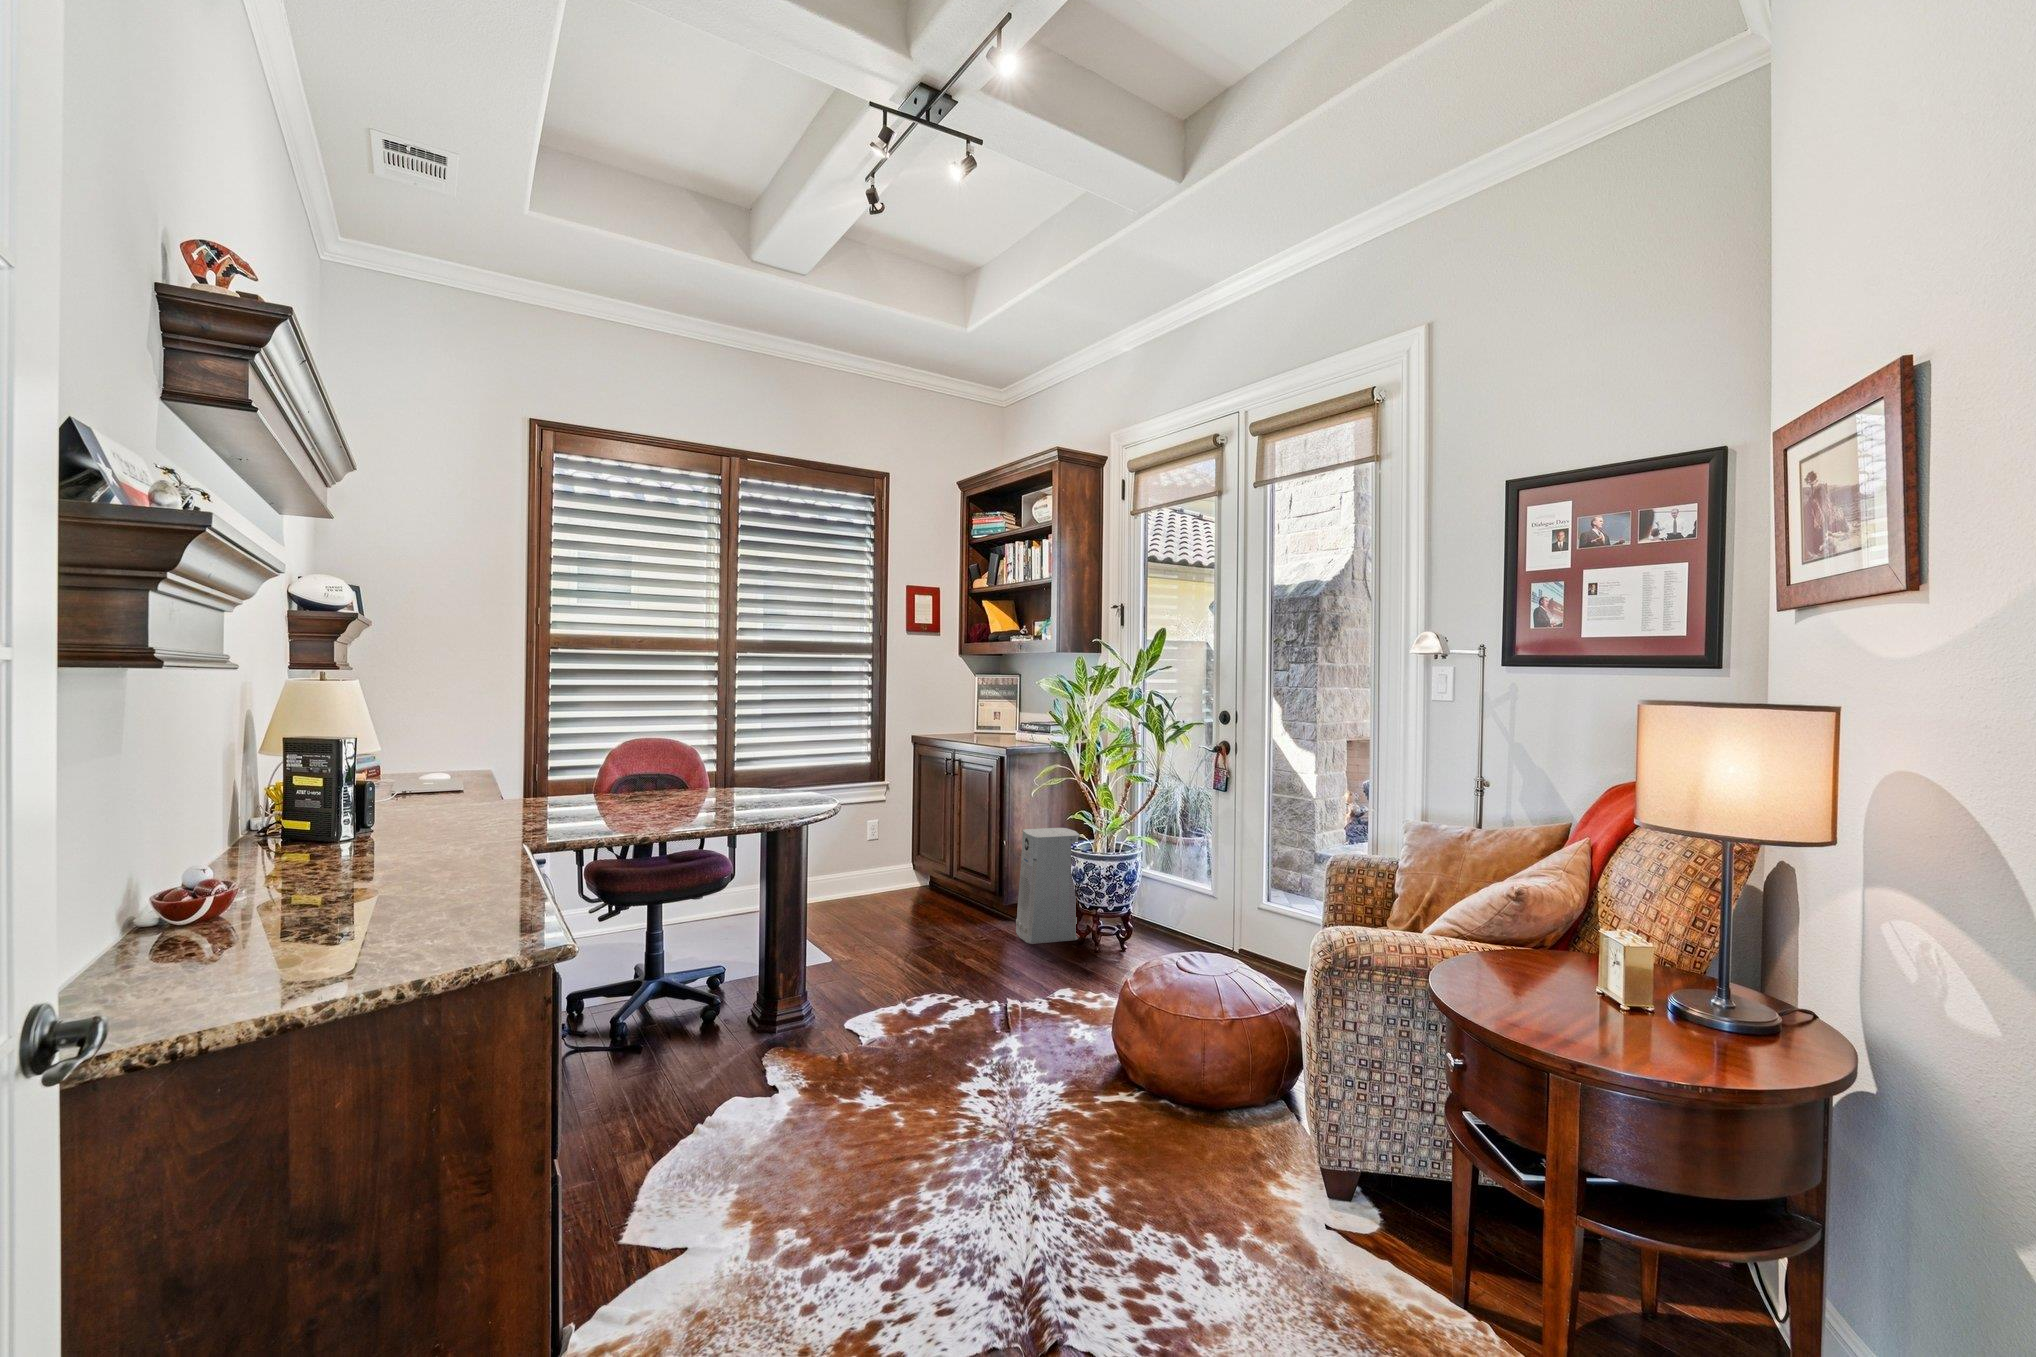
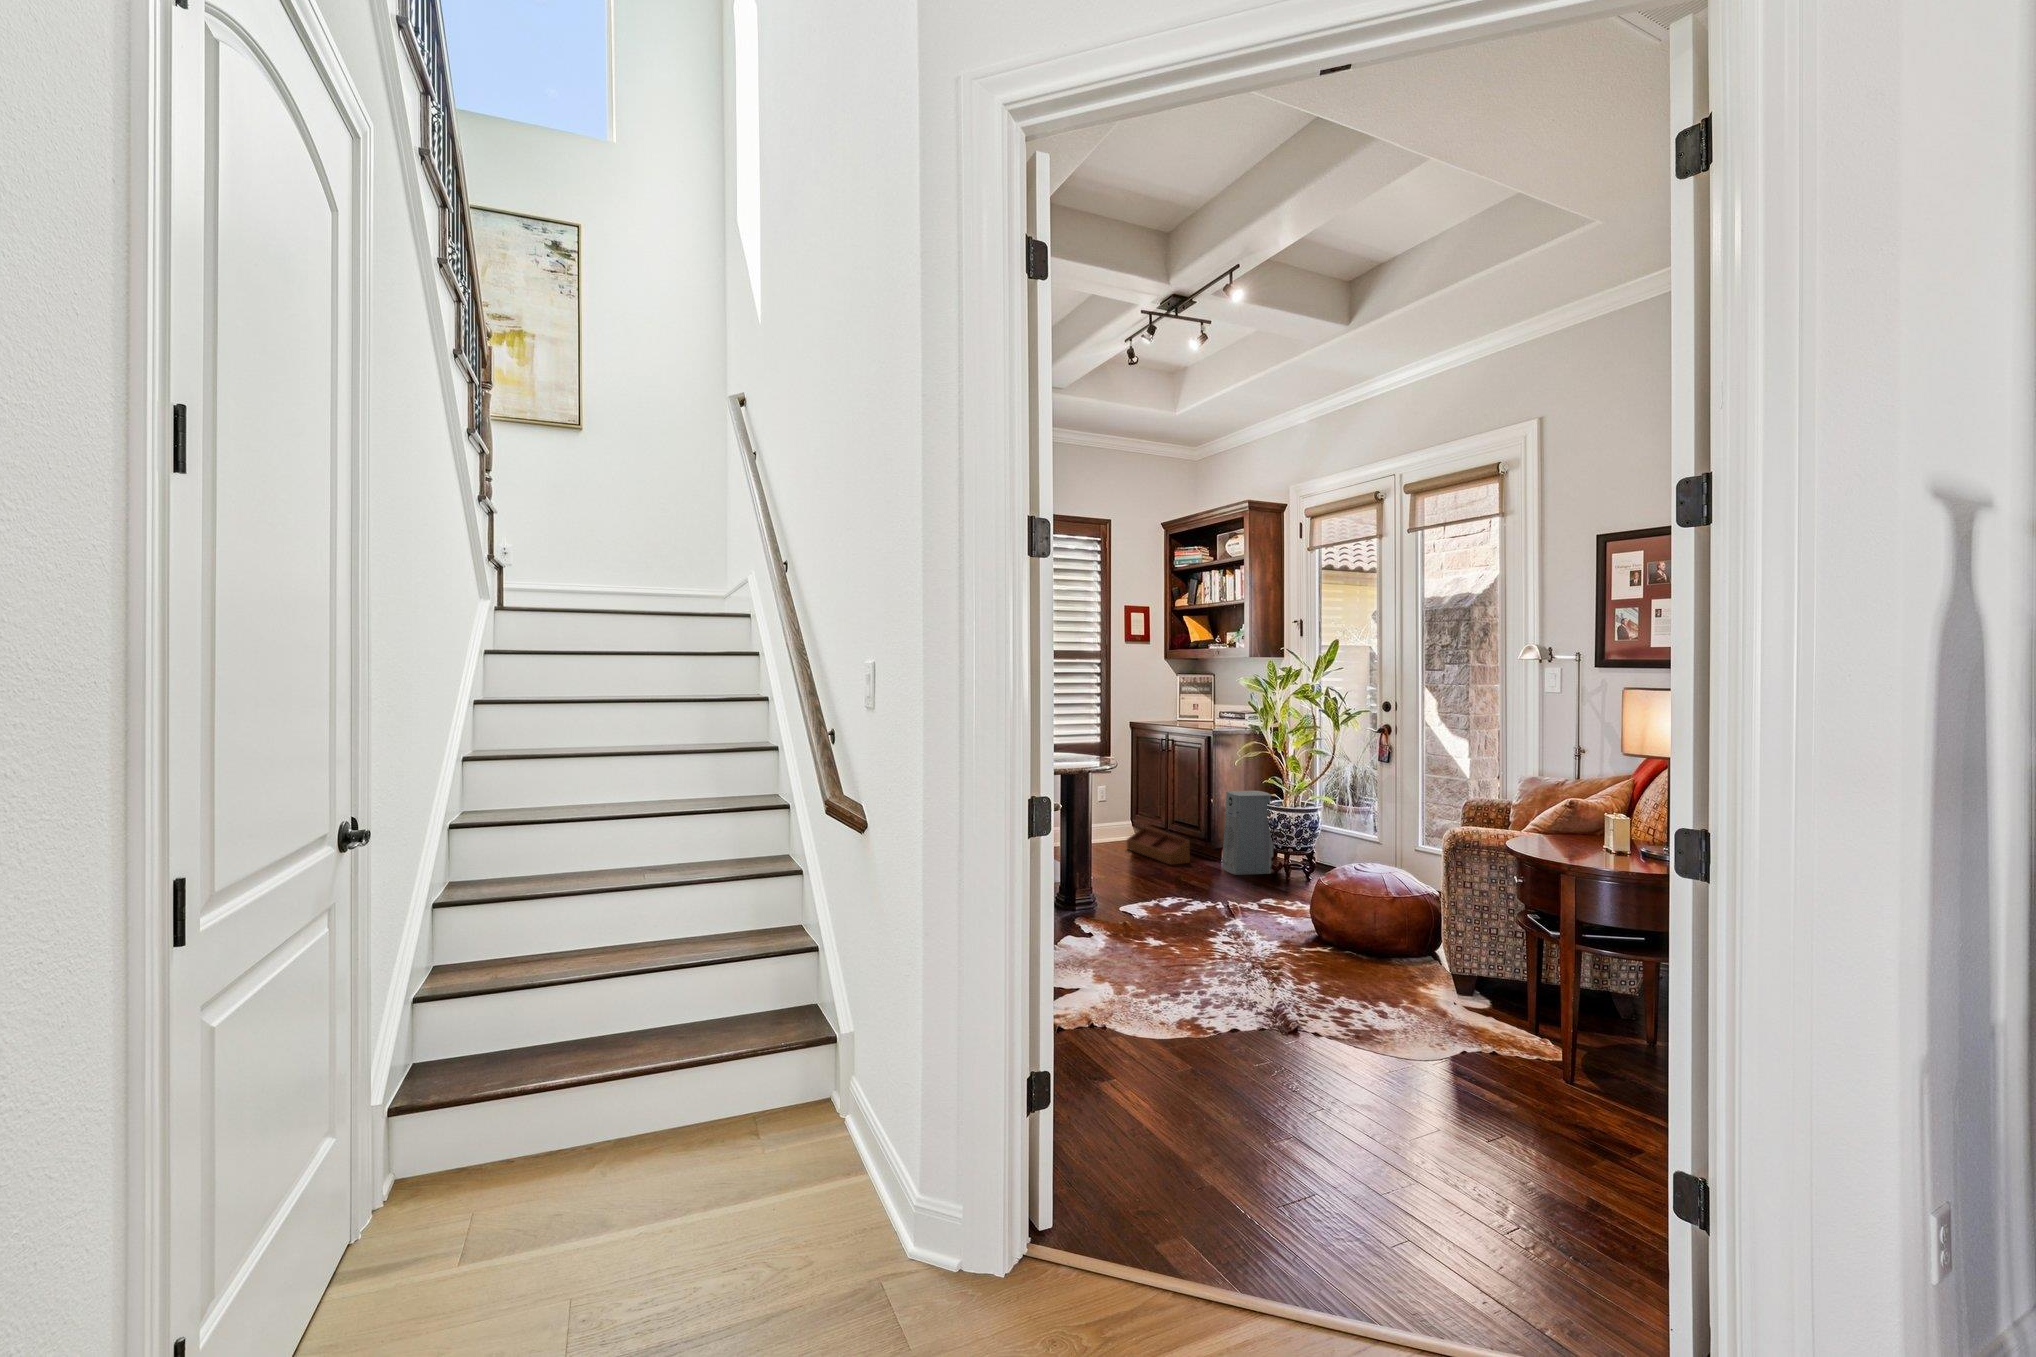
storage bin: none [899,873,976,930] -> present [1127,827,1190,865]

